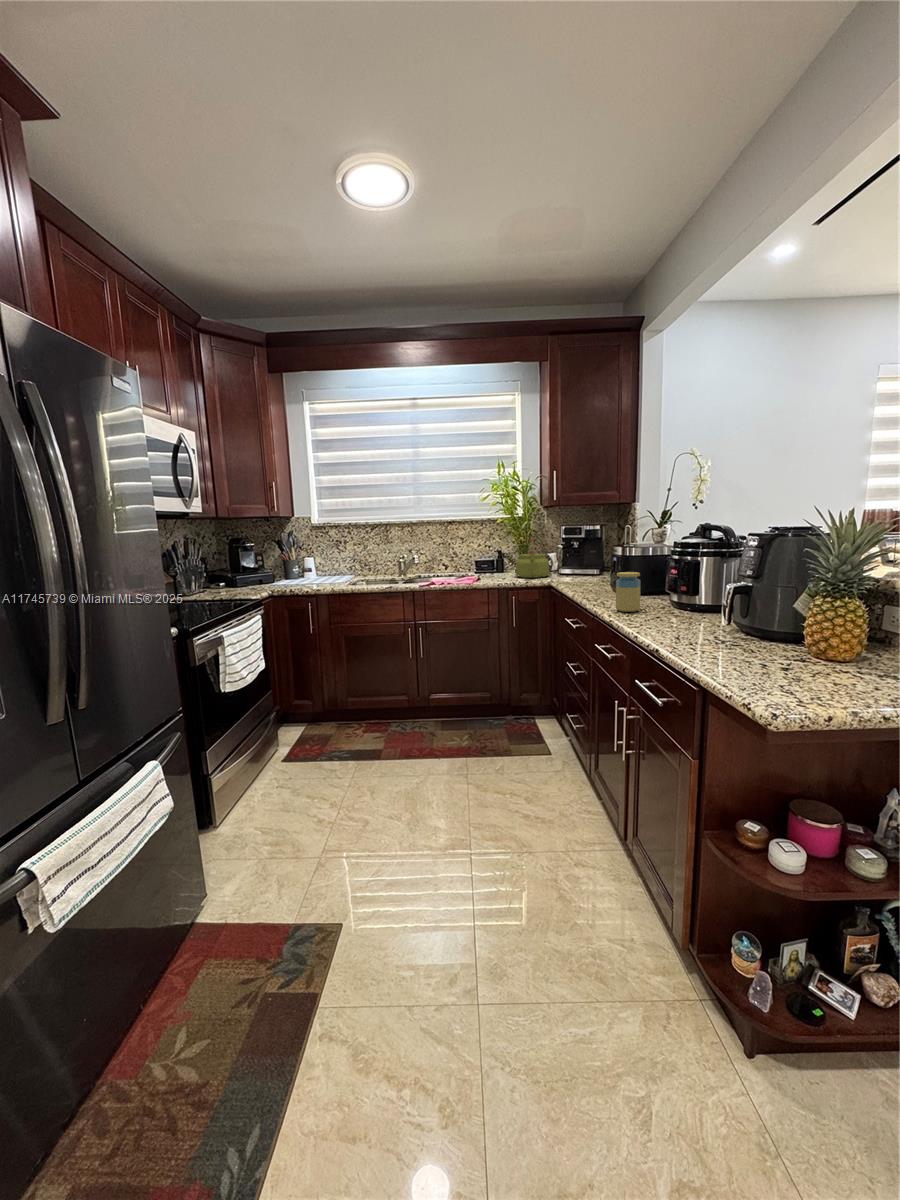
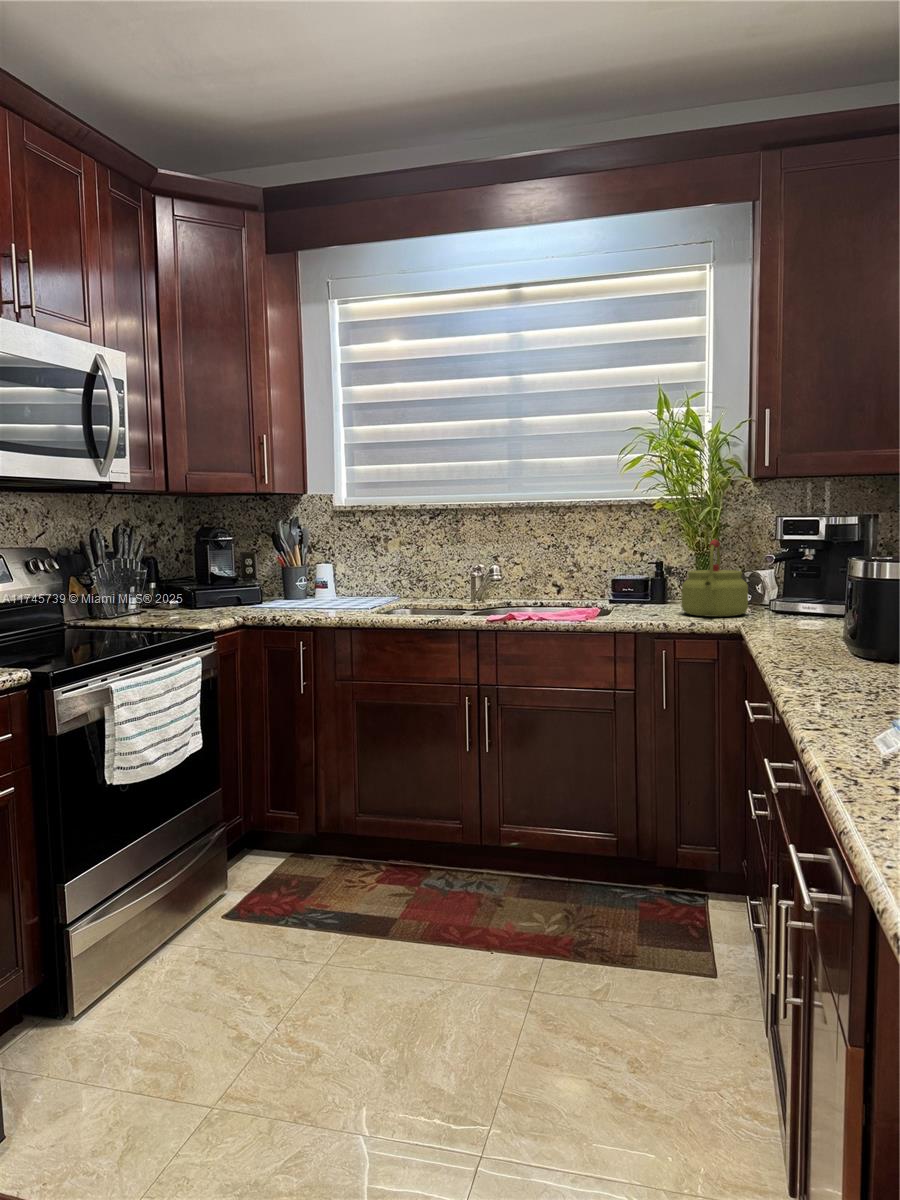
jar: present [616,572,641,612] -> none [813,612,866,696]

